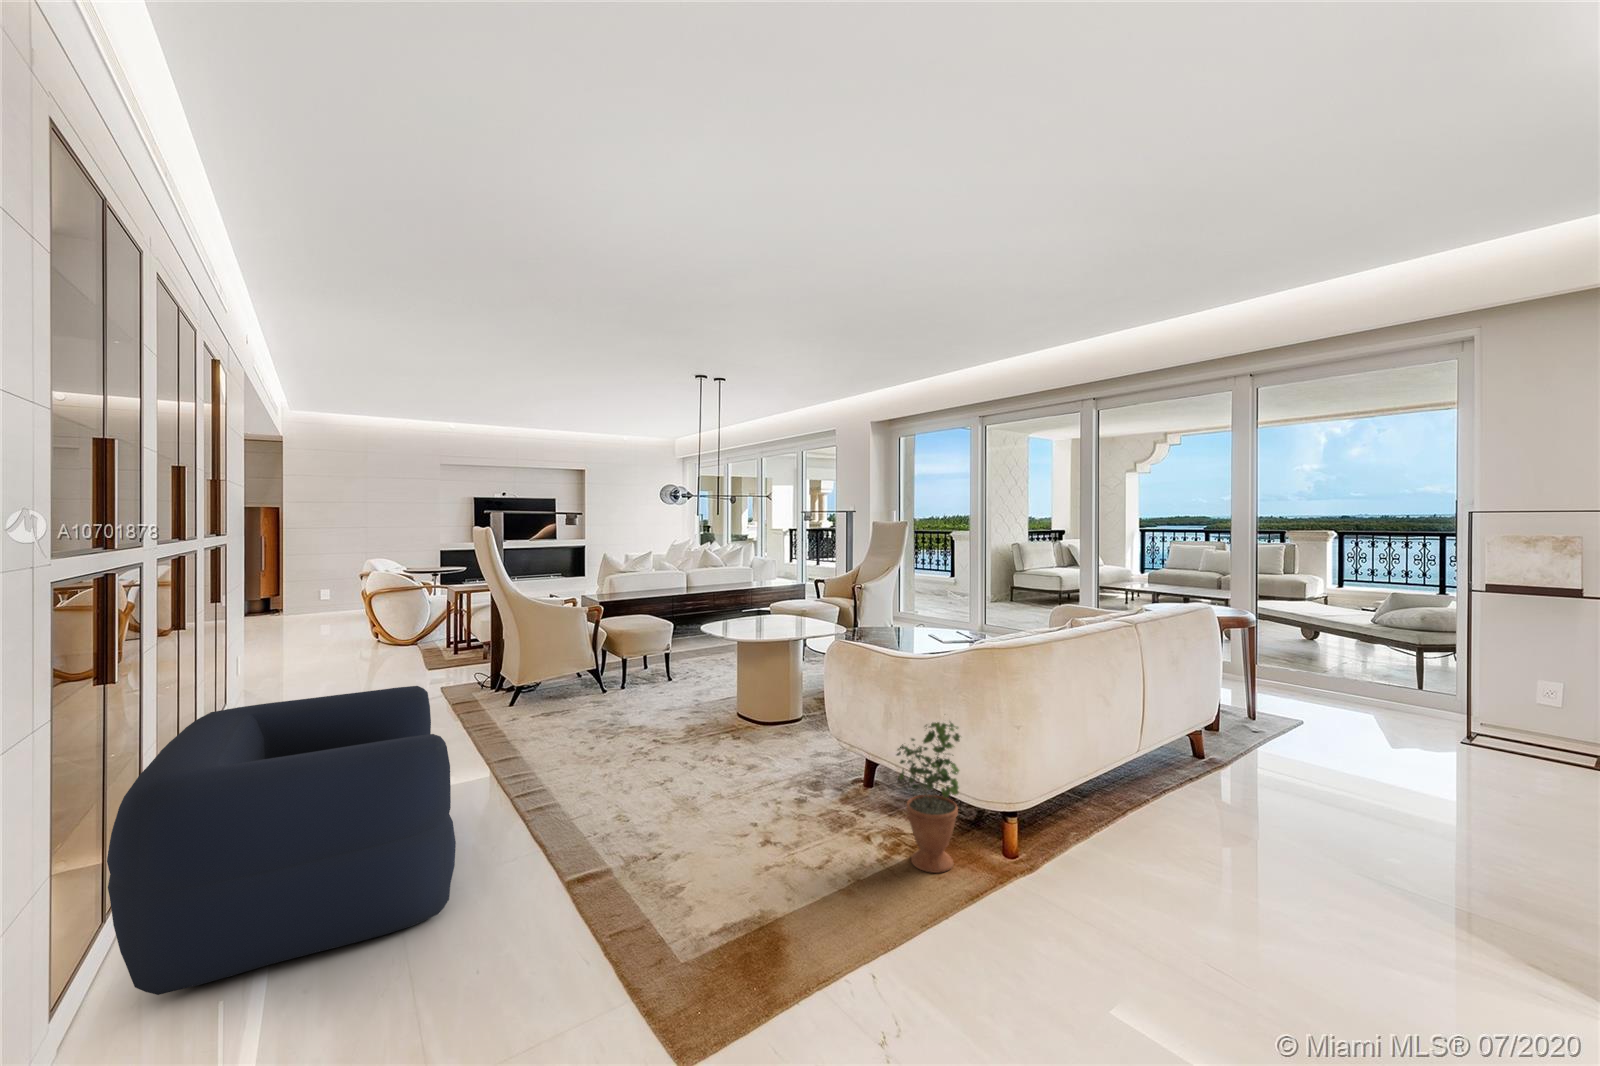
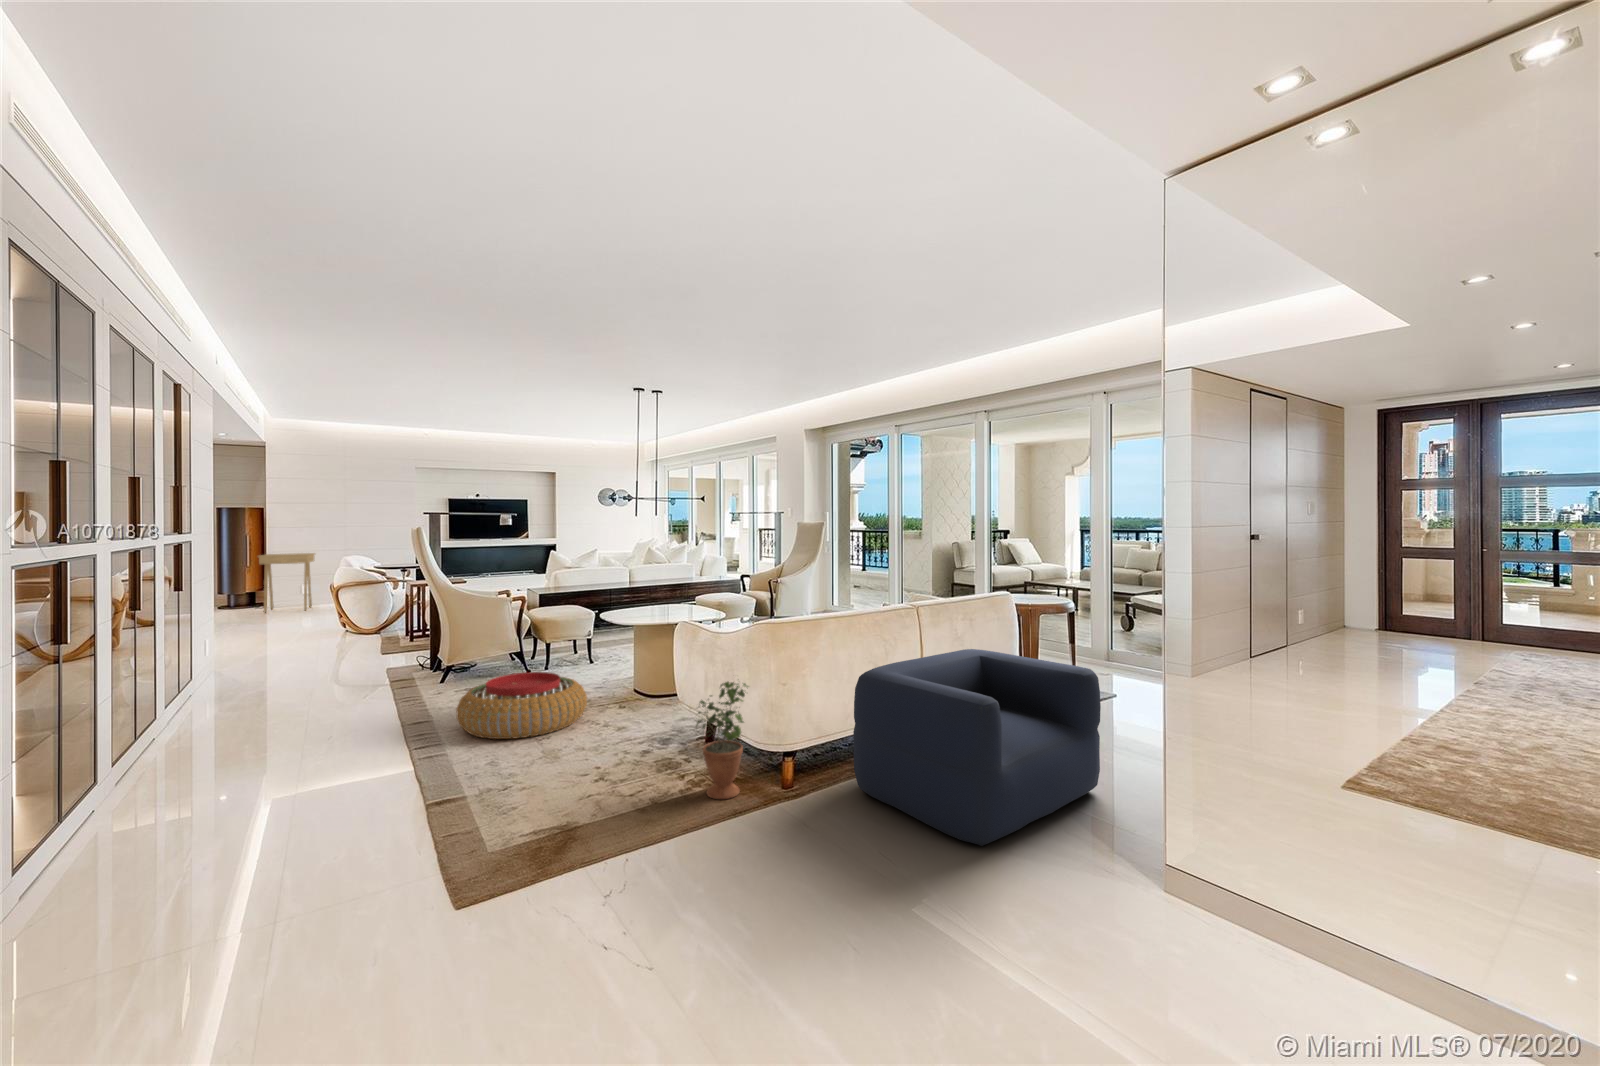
side table: none [273,555,335,620] -> present [258,553,315,613]
armchair: present [107,686,456,995] -> present [853,649,1101,846]
pouf: none [556,698,704,783] -> present [456,672,587,739]

